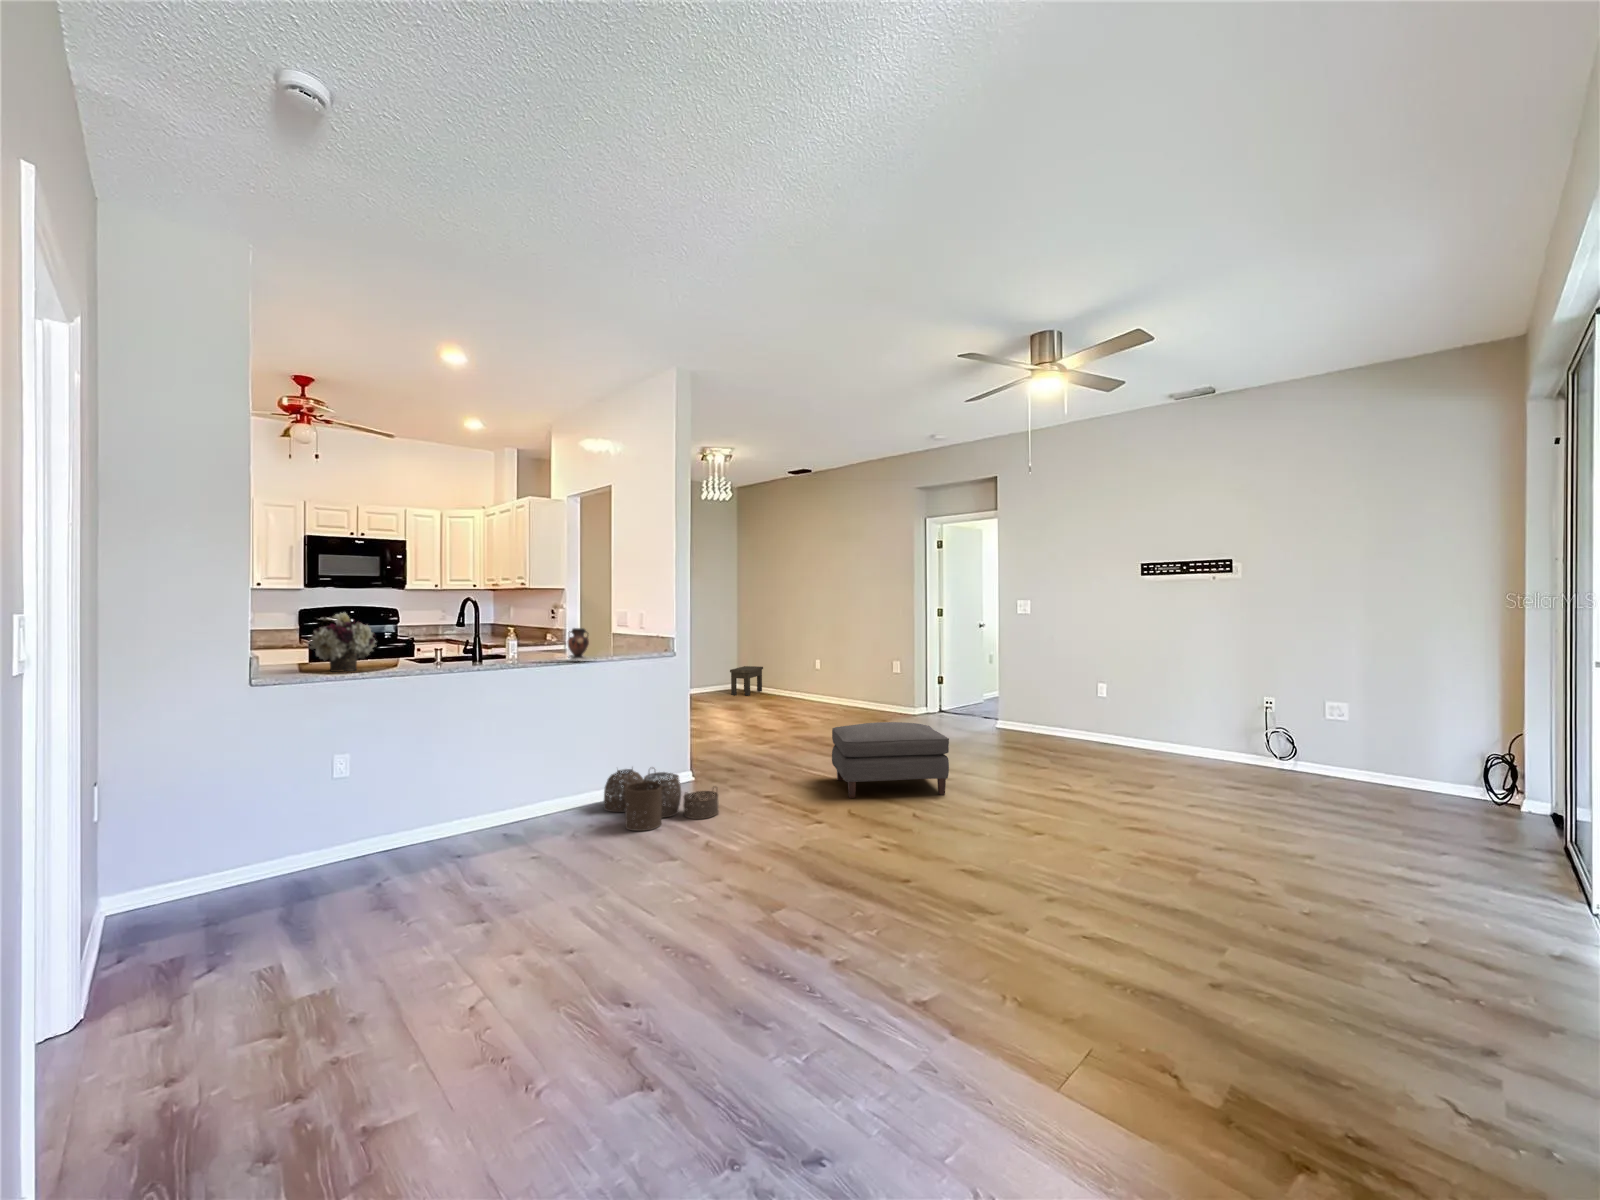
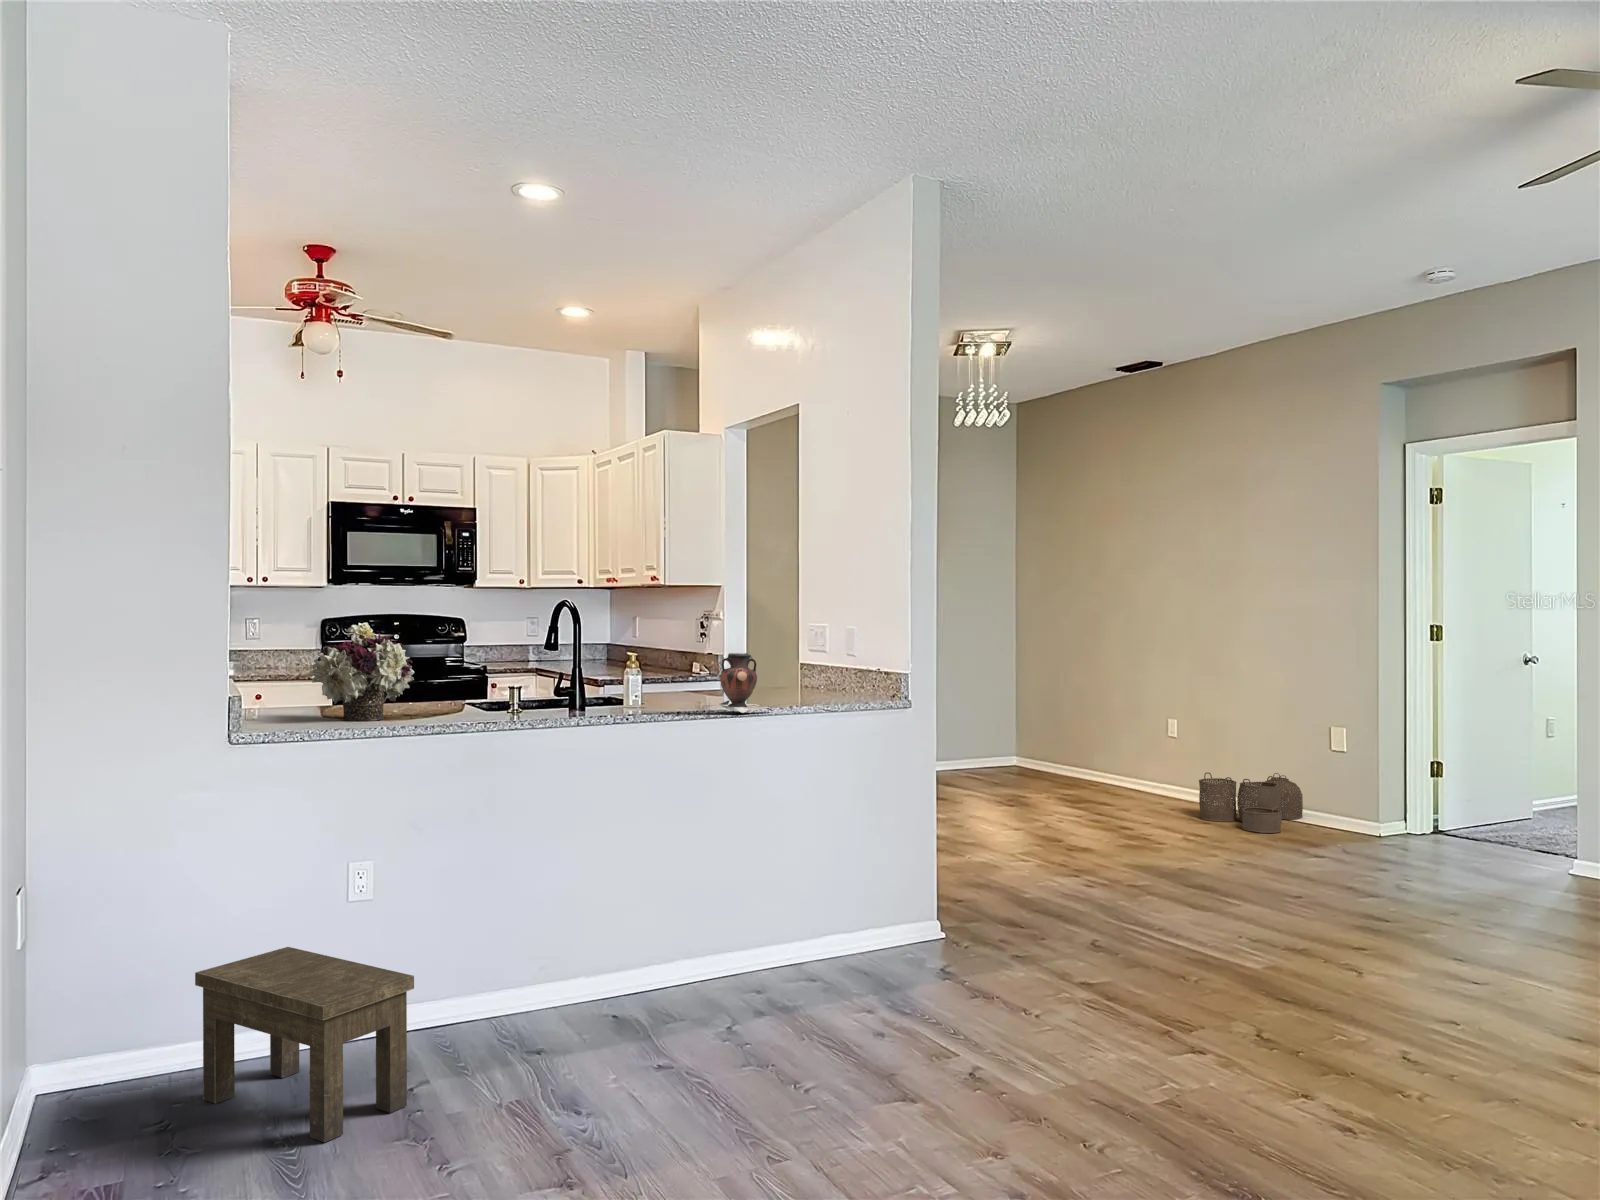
side table: present [730,666,763,696] -> present [195,947,414,1143]
ottoman: present [832,722,949,798] -> none [1217,851,1481,1011]
woven basket: present [604,769,719,831] -> present [1199,772,1303,833]

